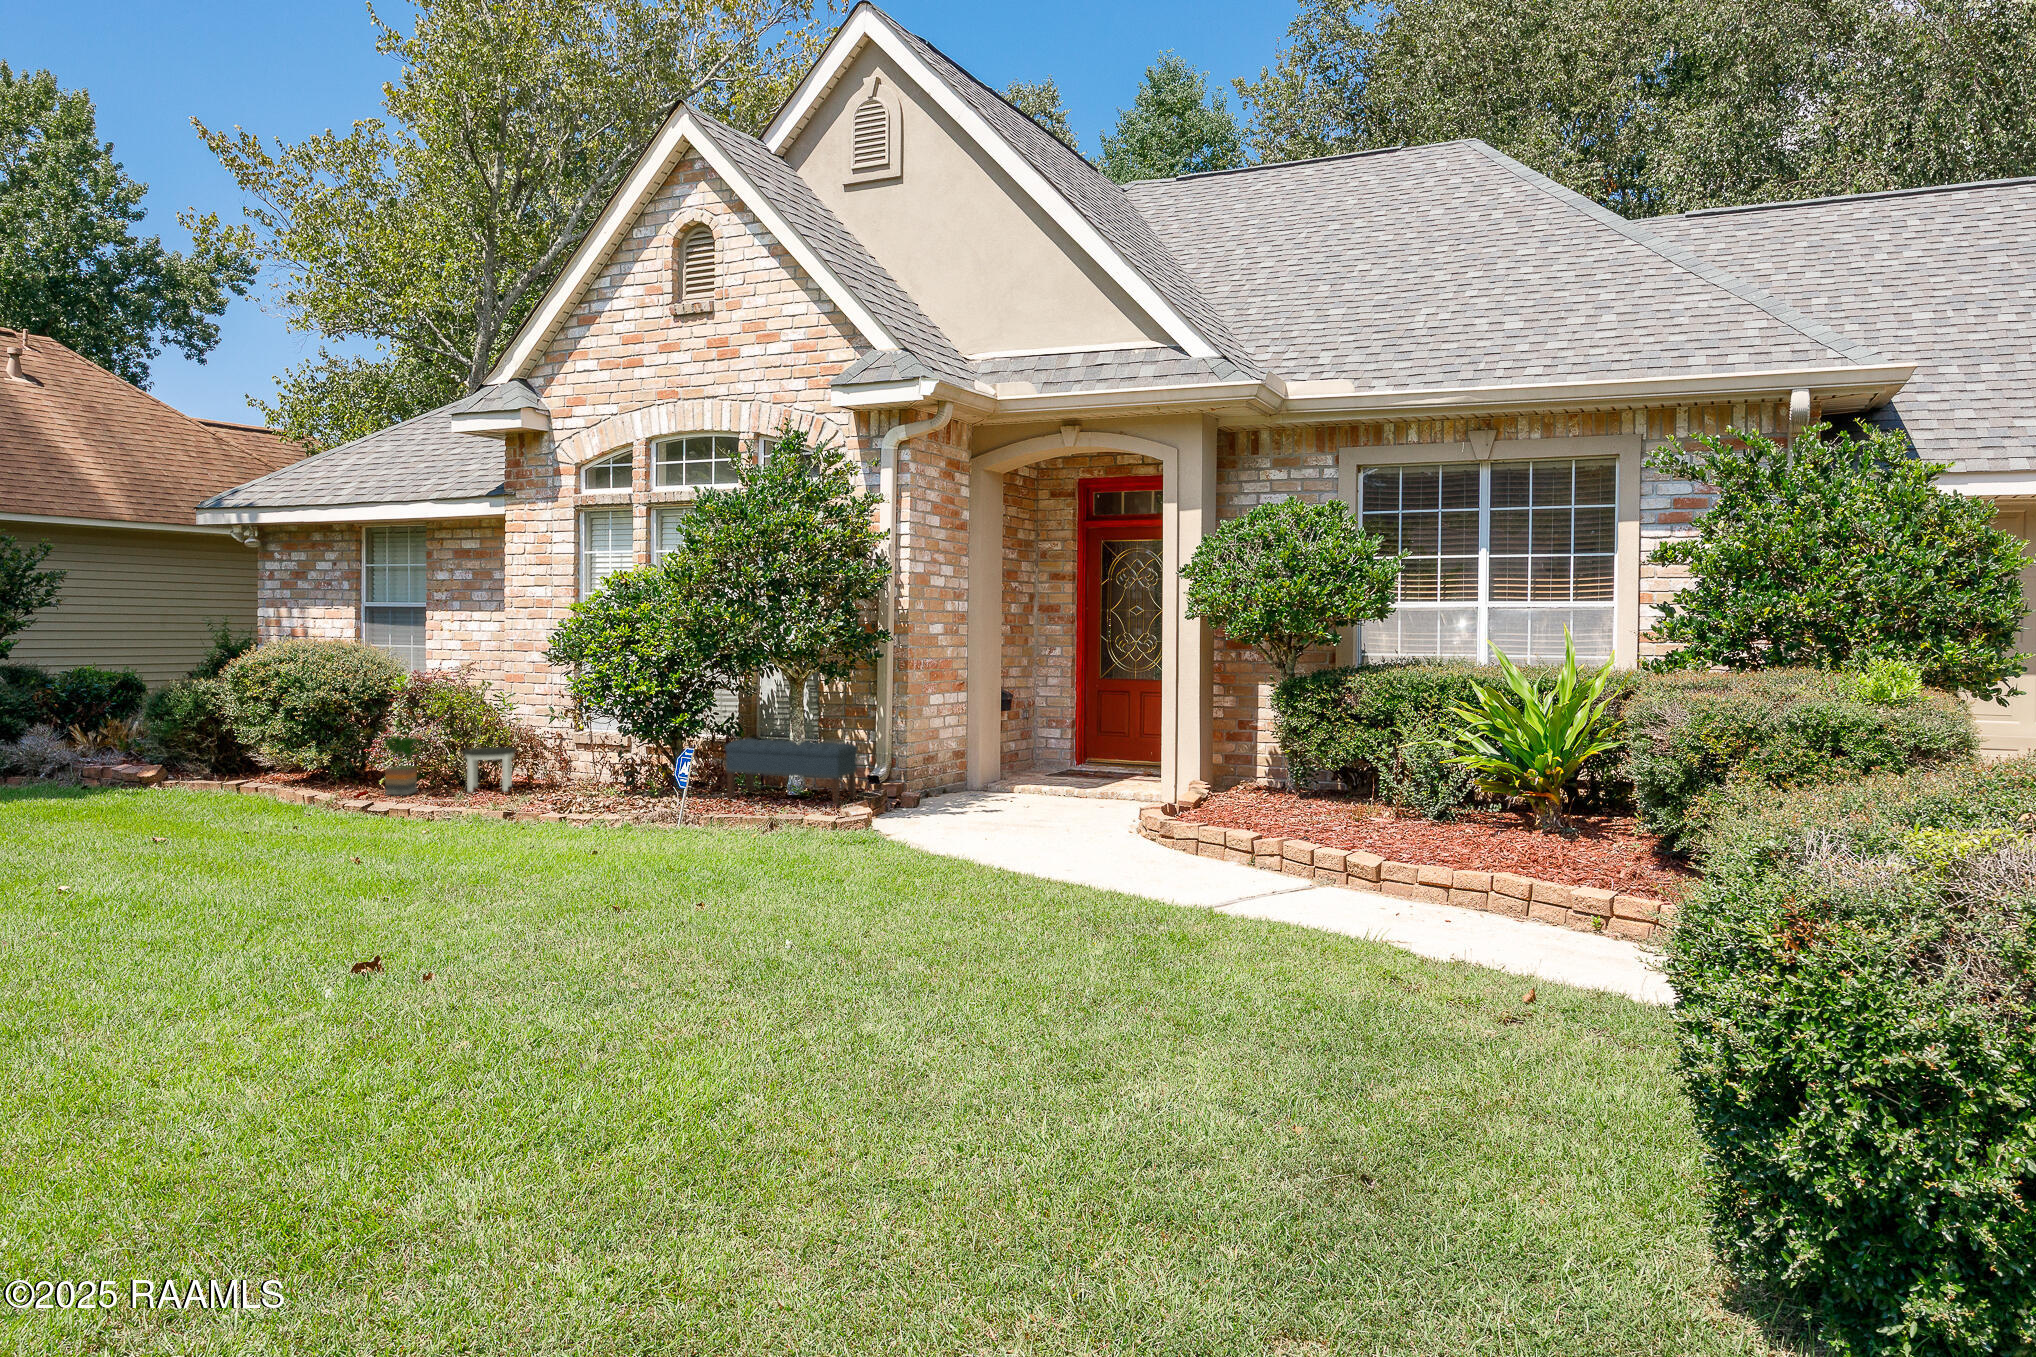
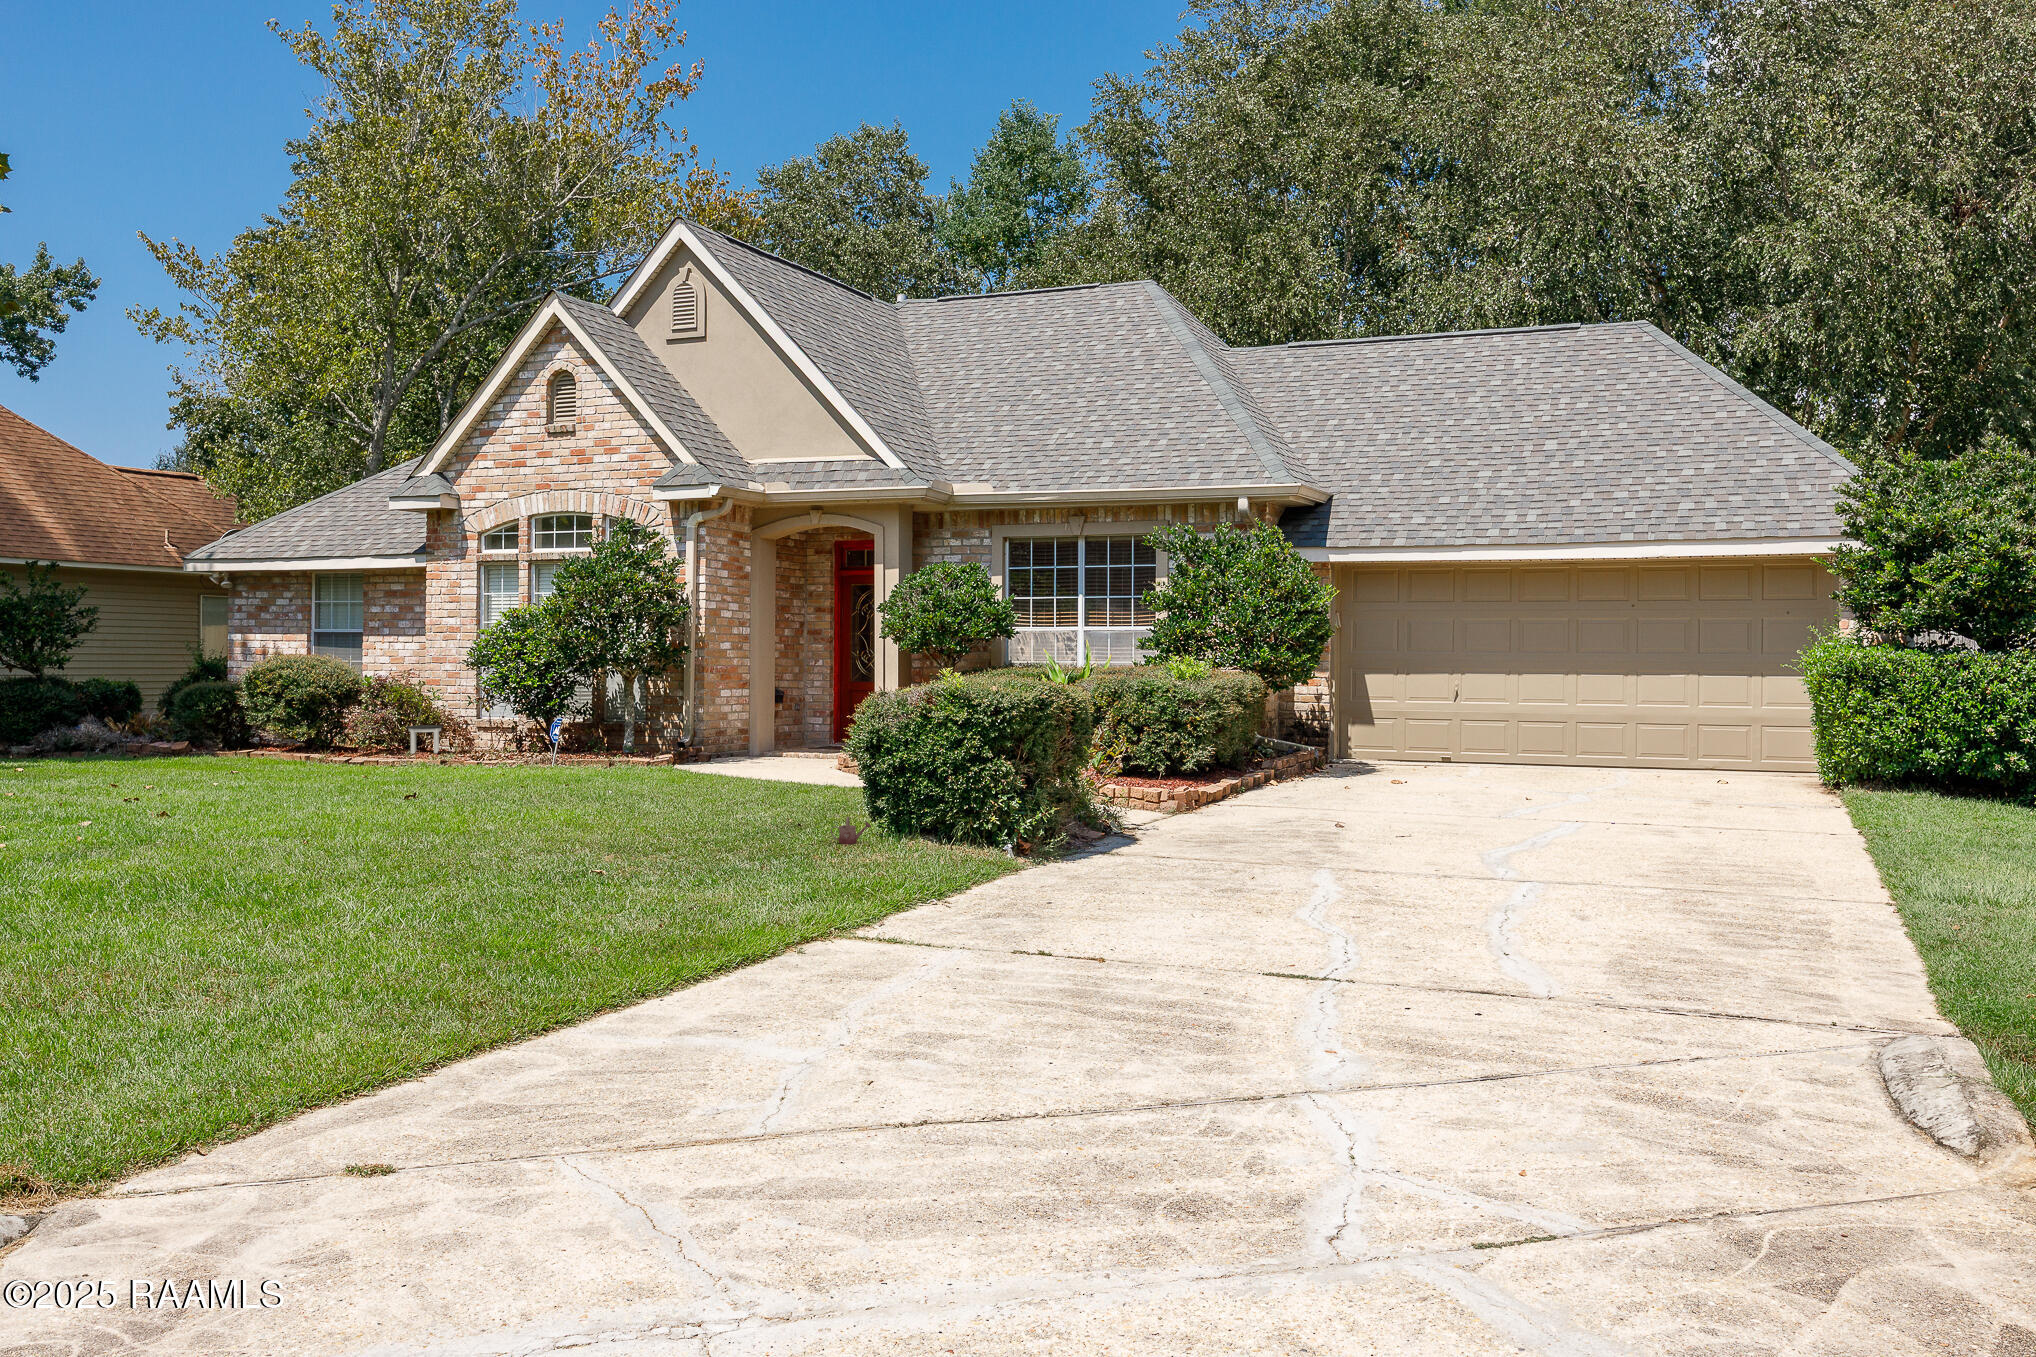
potted tree: present [384,736,423,795] -> none [355,716,383,755]
bench: present [725,738,858,806] -> none [583,717,671,758]
watering can: none [1593,1225,1735,1329] -> present [831,817,871,844]

